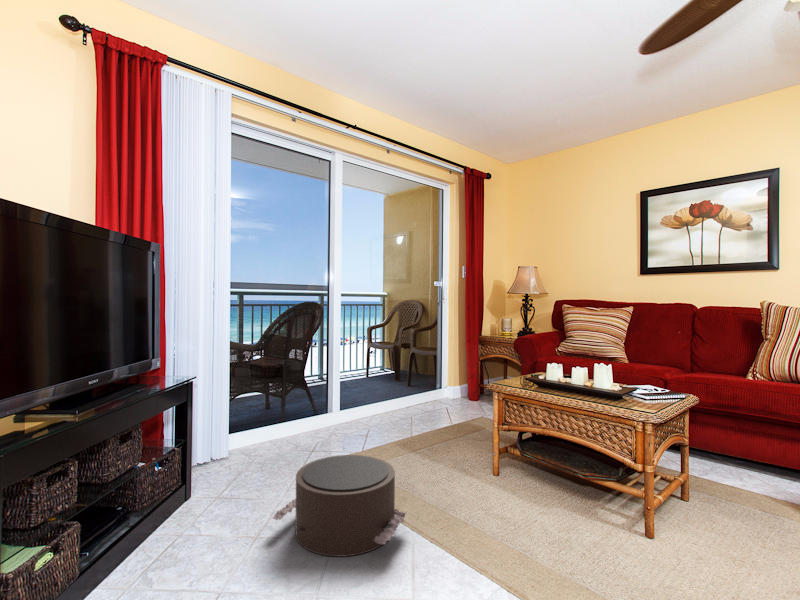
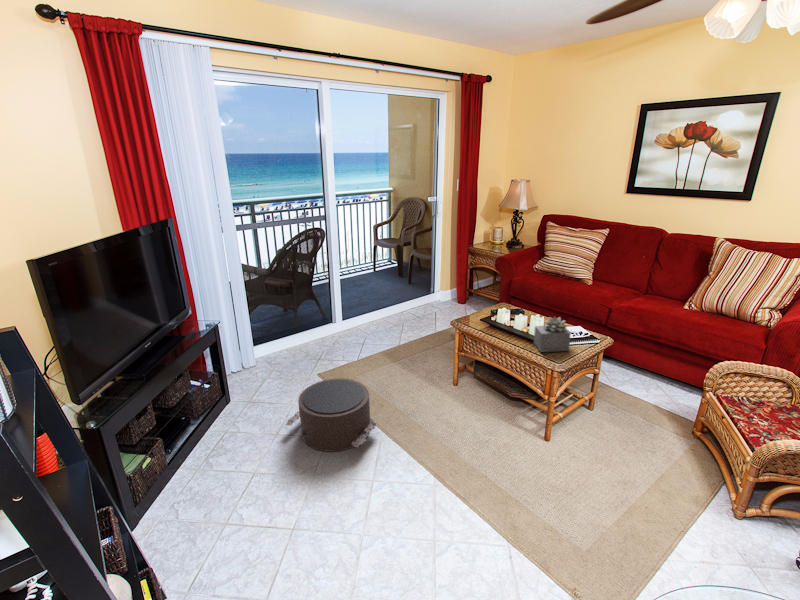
succulent plant: none [603,360,656,403] -> present [534,317,571,352]

